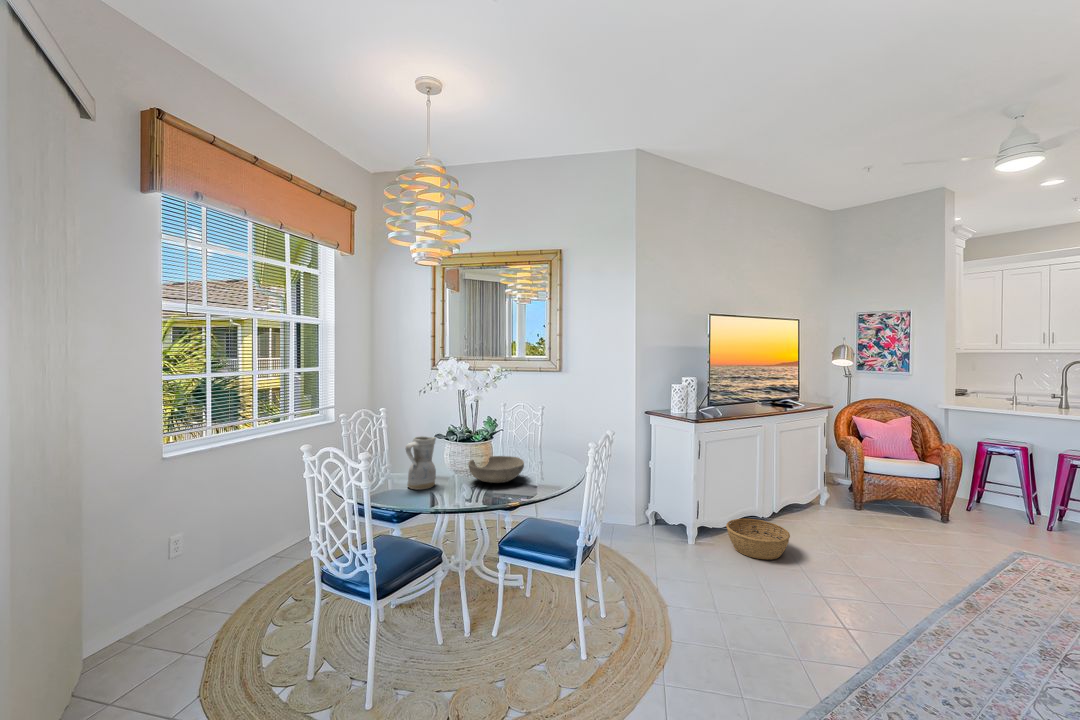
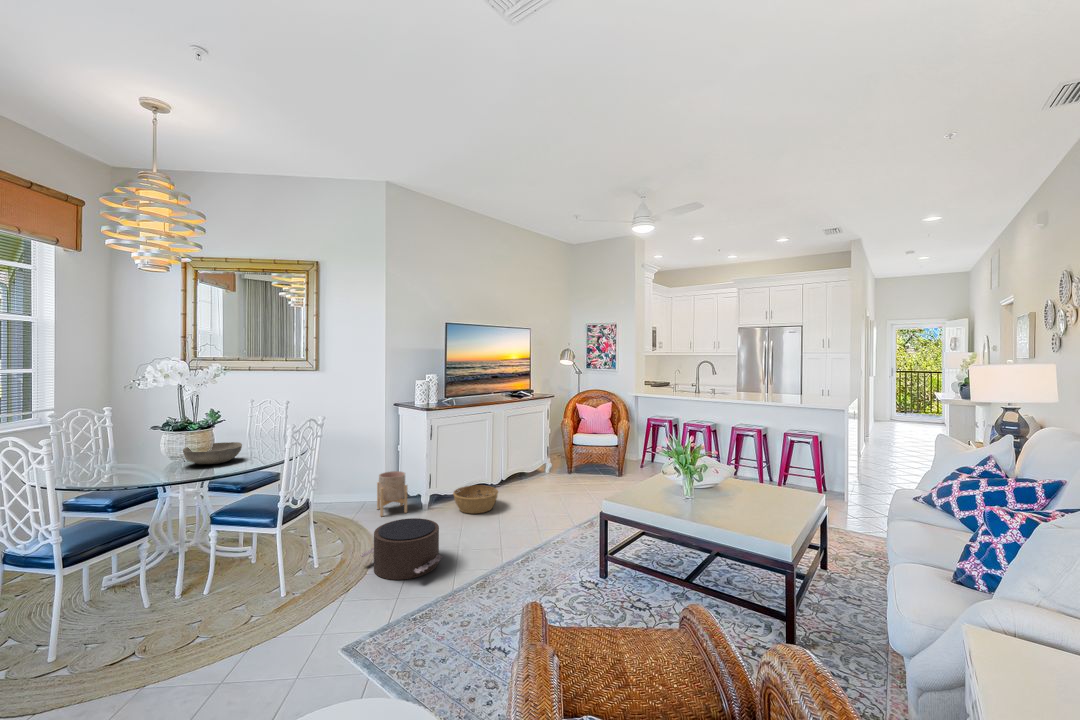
ceramic pitcher: present [406,436,436,489] -> none [110,427,149,474]
planter: none [630,492,670,548] -> present [377,471,407,516]
pouf: none [658,568,780,663] -> present [360,518,442,580]

